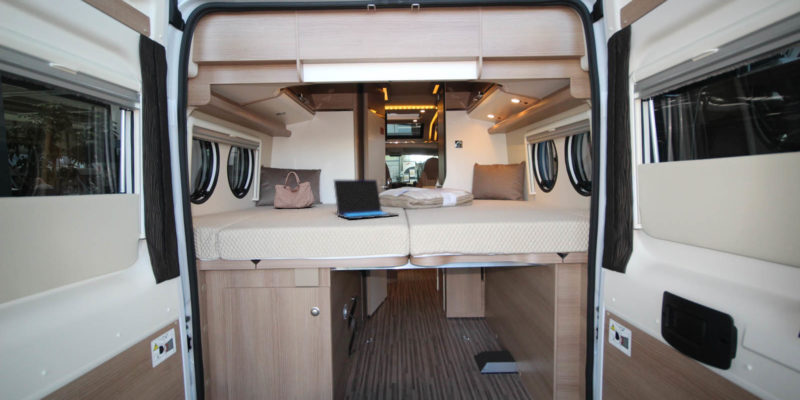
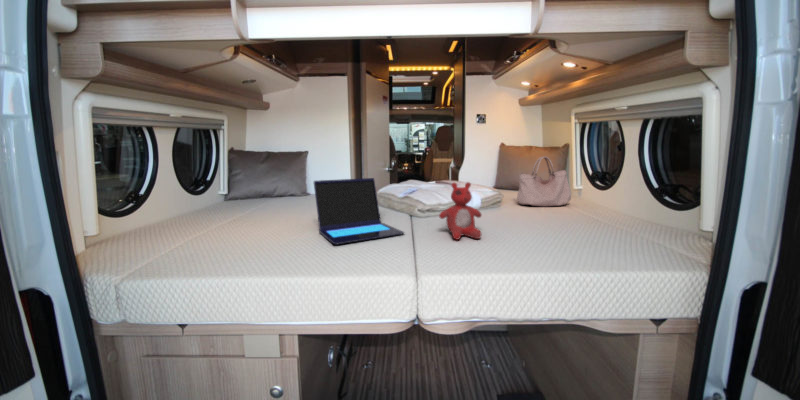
handbag: present [274,172,314,208] -> present [517,157,571,206]
stuffed bear: none [424,178,454,216] -> present [439,182,481,239]

